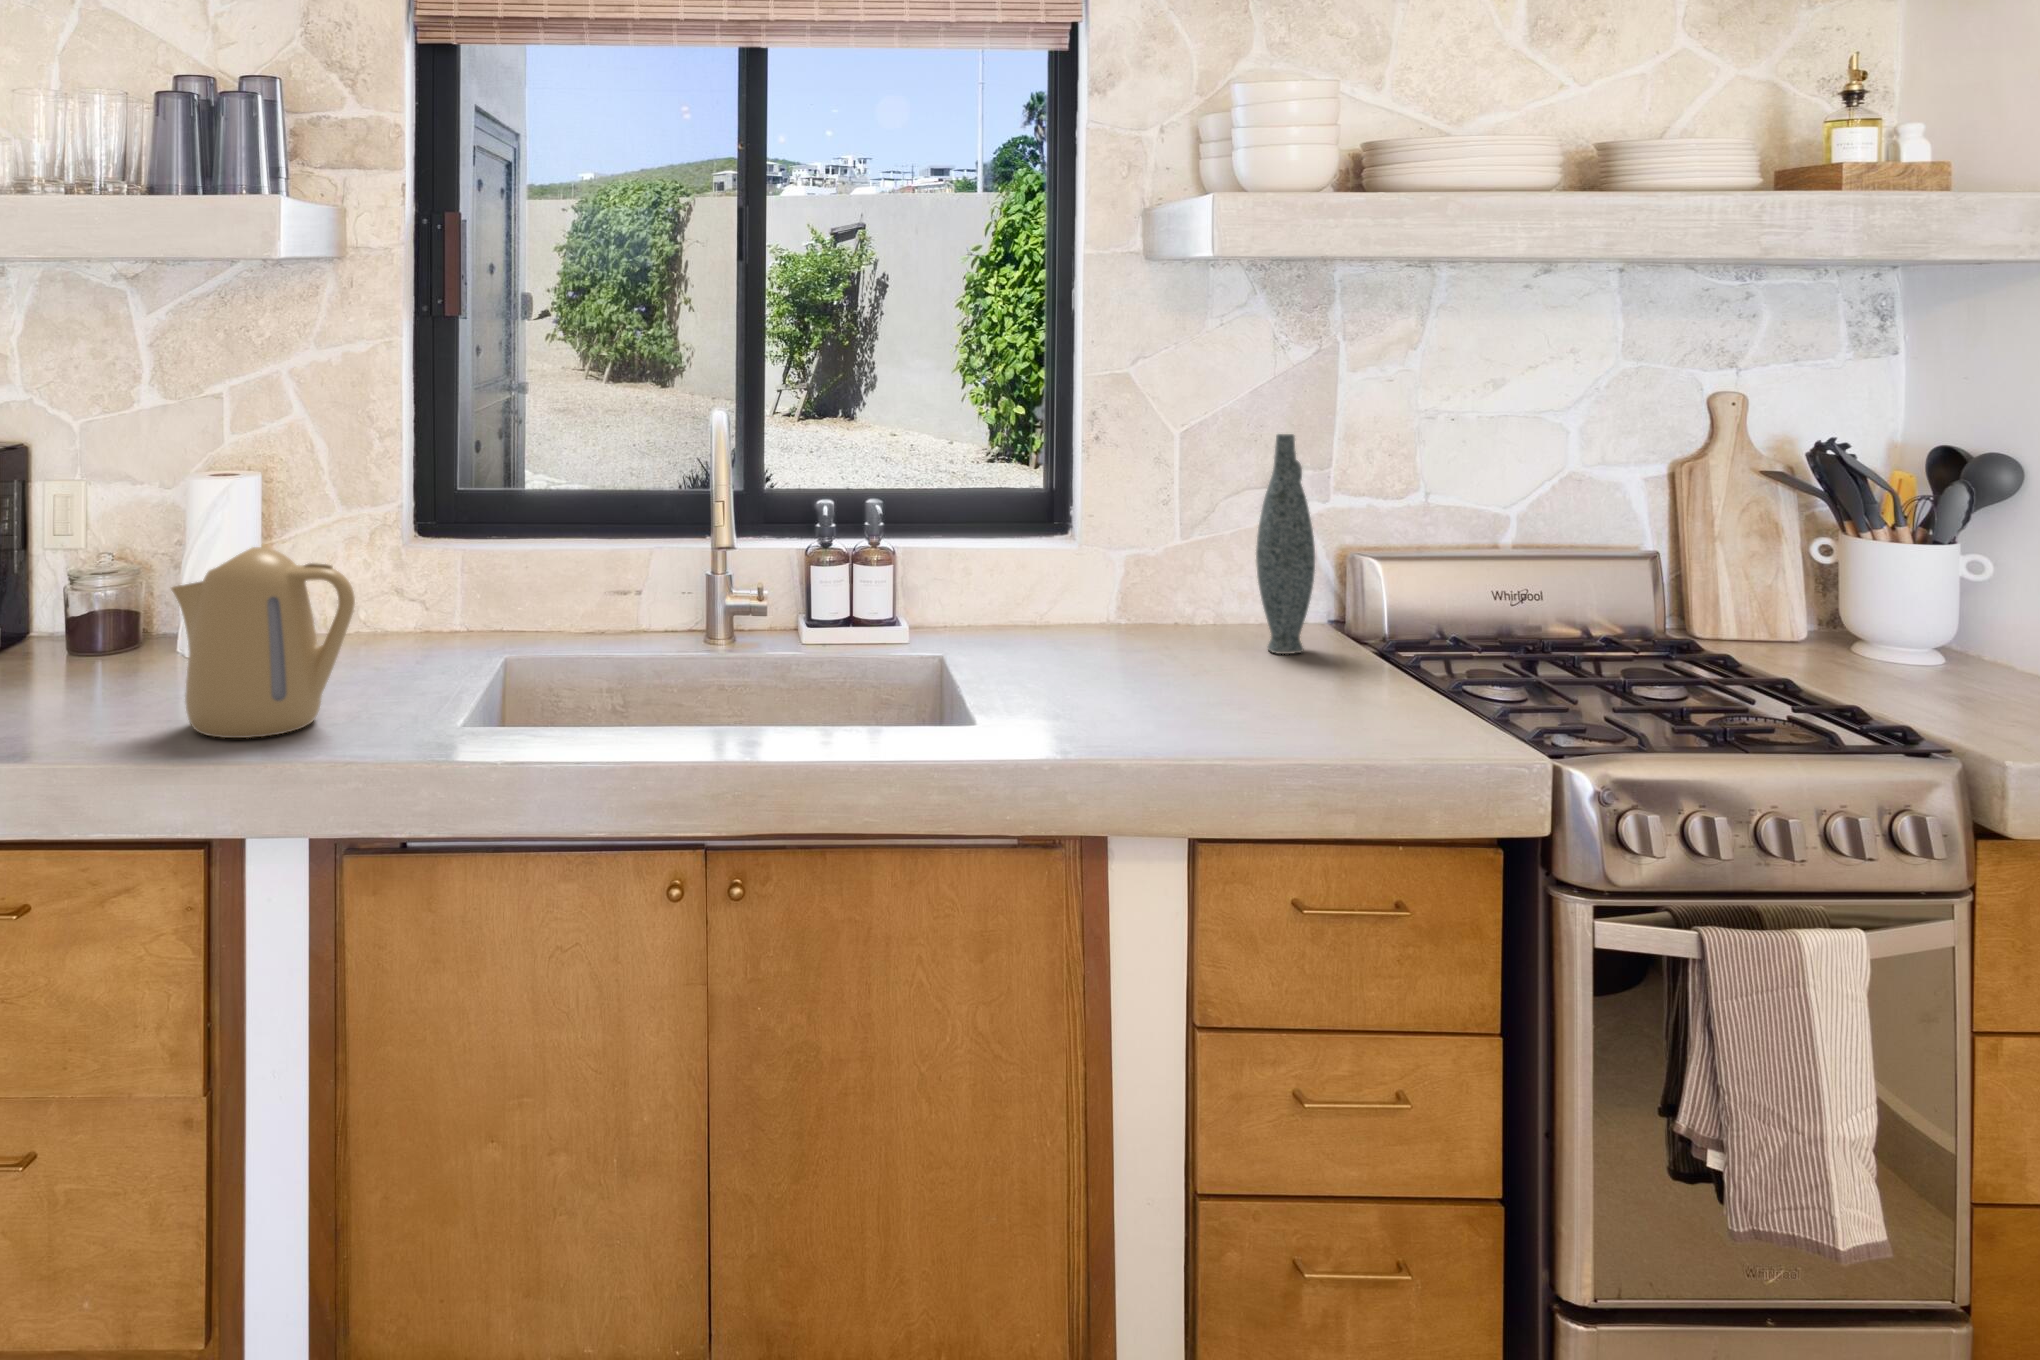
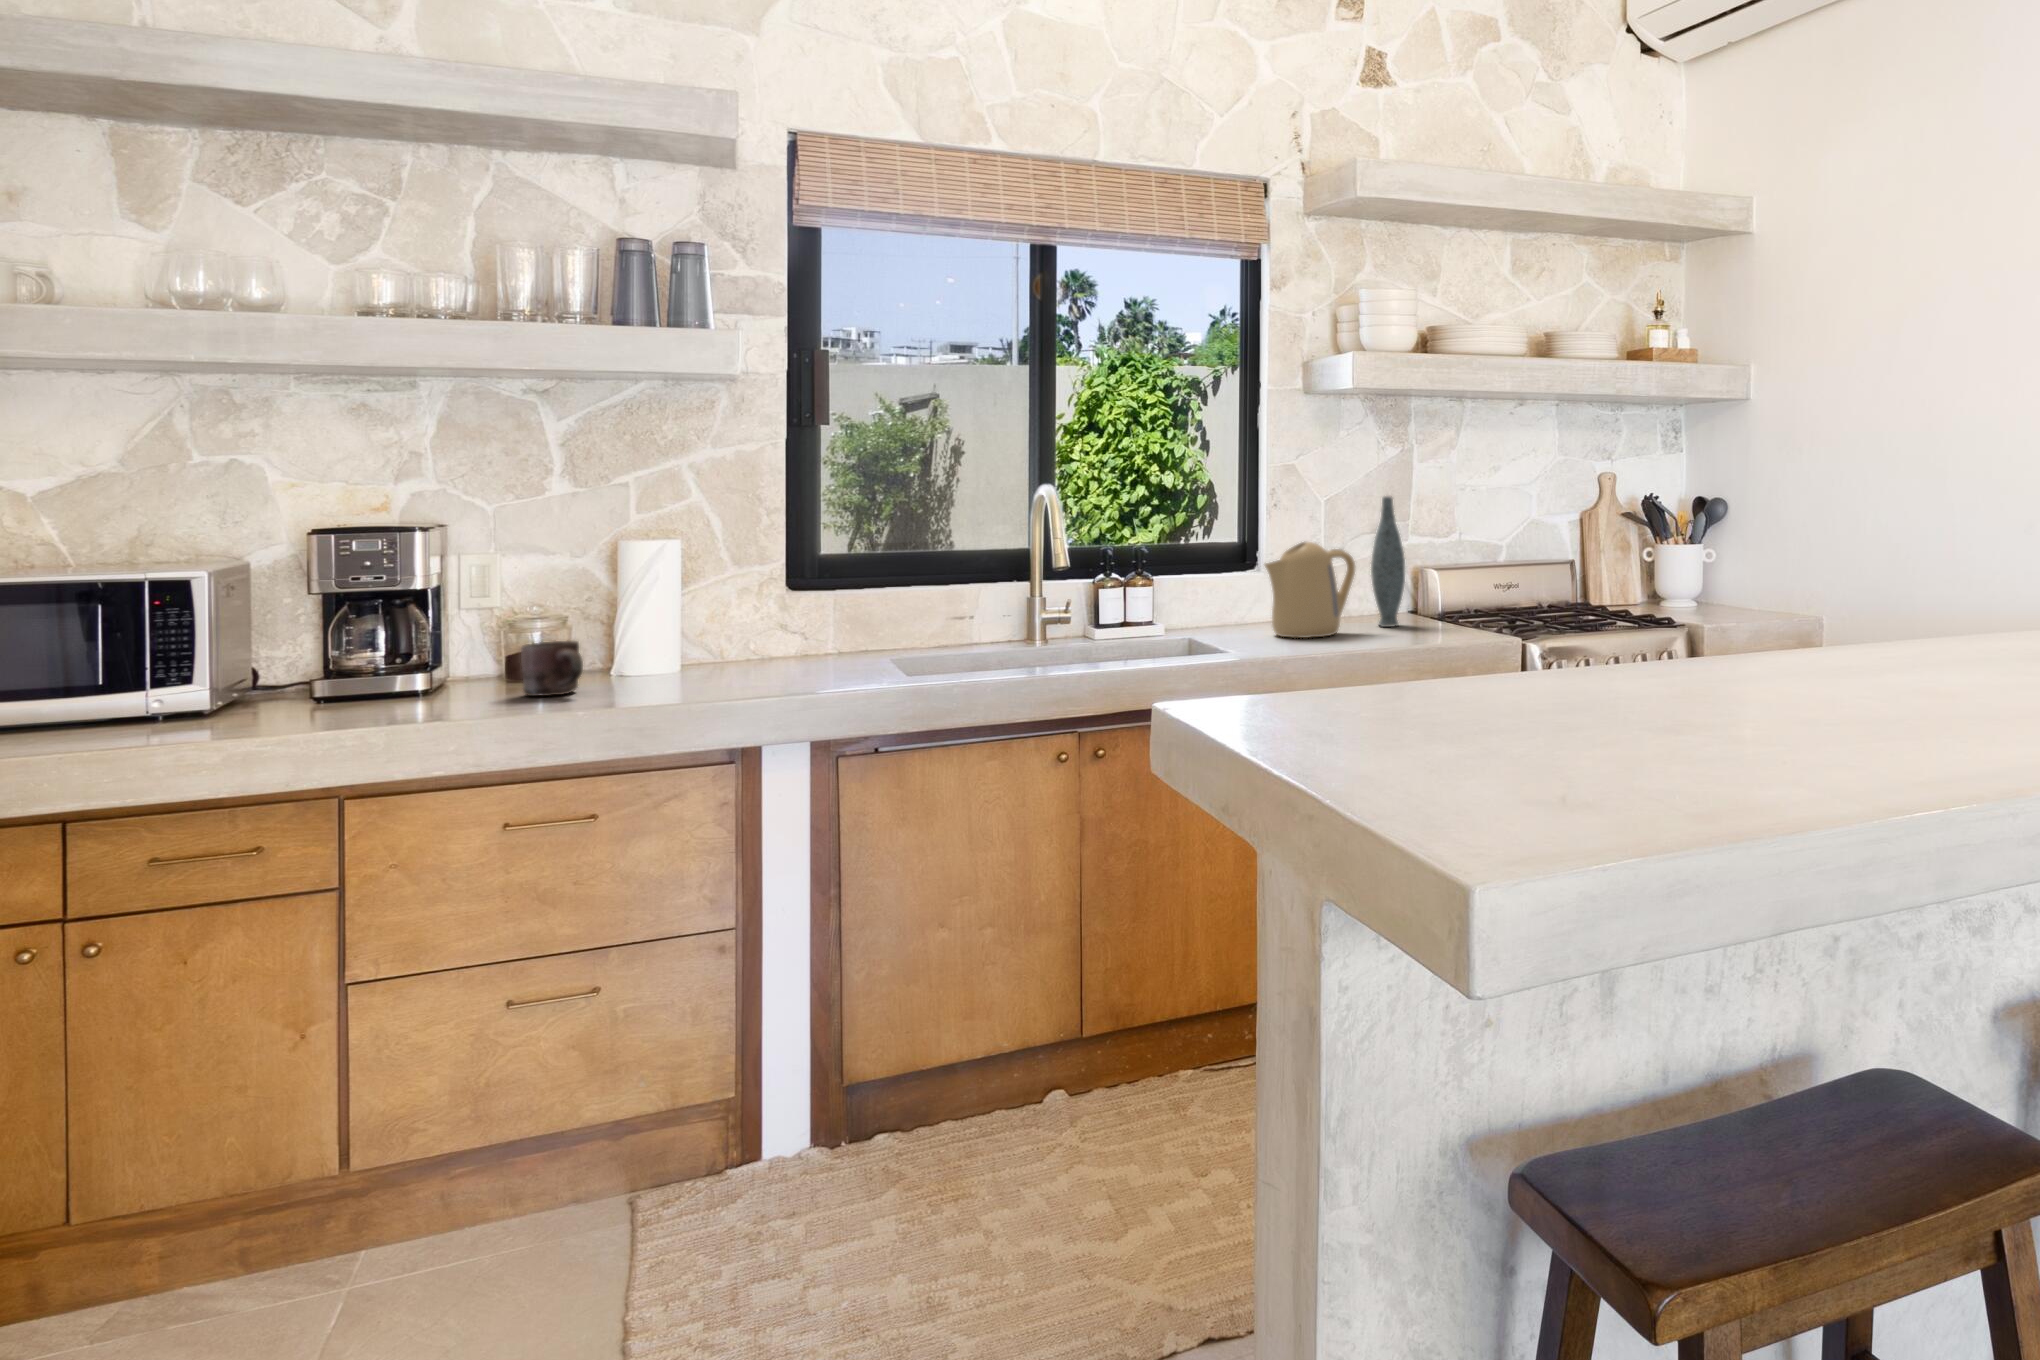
kettle: present [171,547,355,738] -> present [1265,542,1355,638]
mug: none [35,612,104,686] -> present [521,641,583,696]

